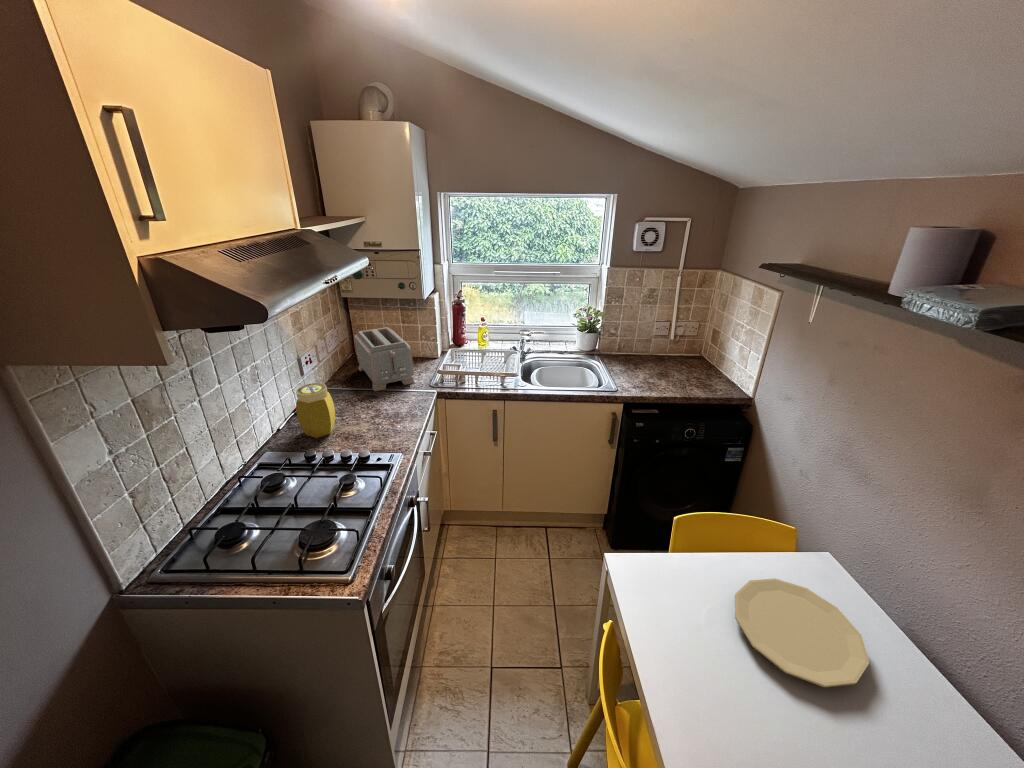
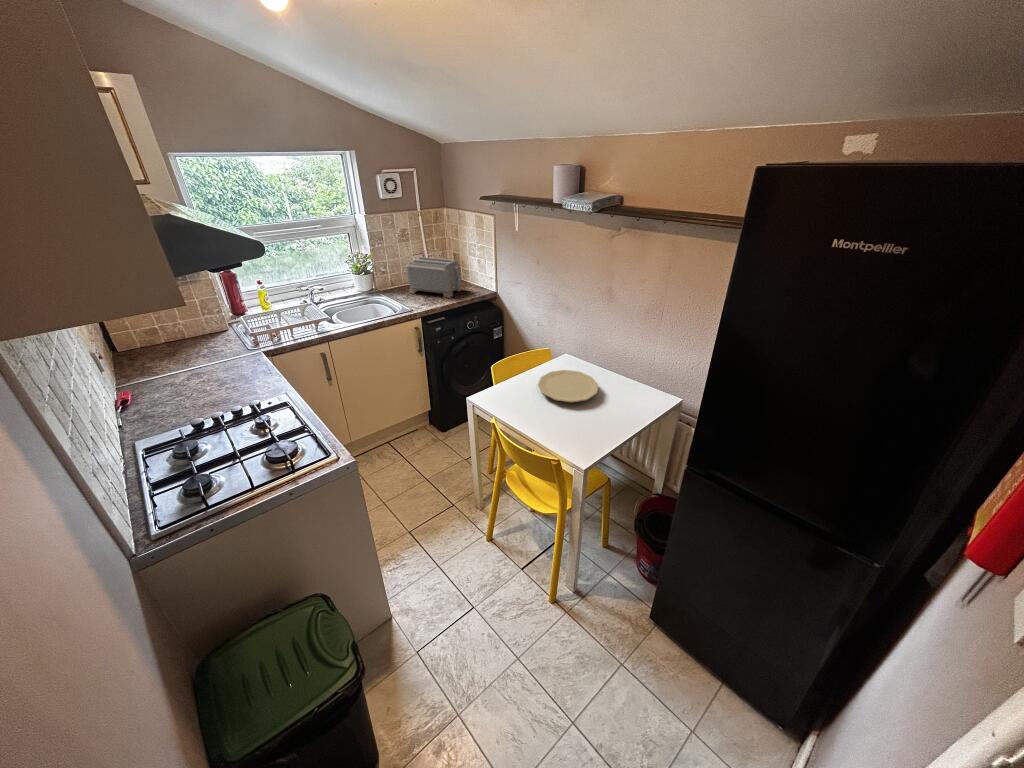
toaster: present [354,327,414,391] -> present [407,257,462,298]
jar: present [296,383,335,438] -> none [123,366,180,422]

